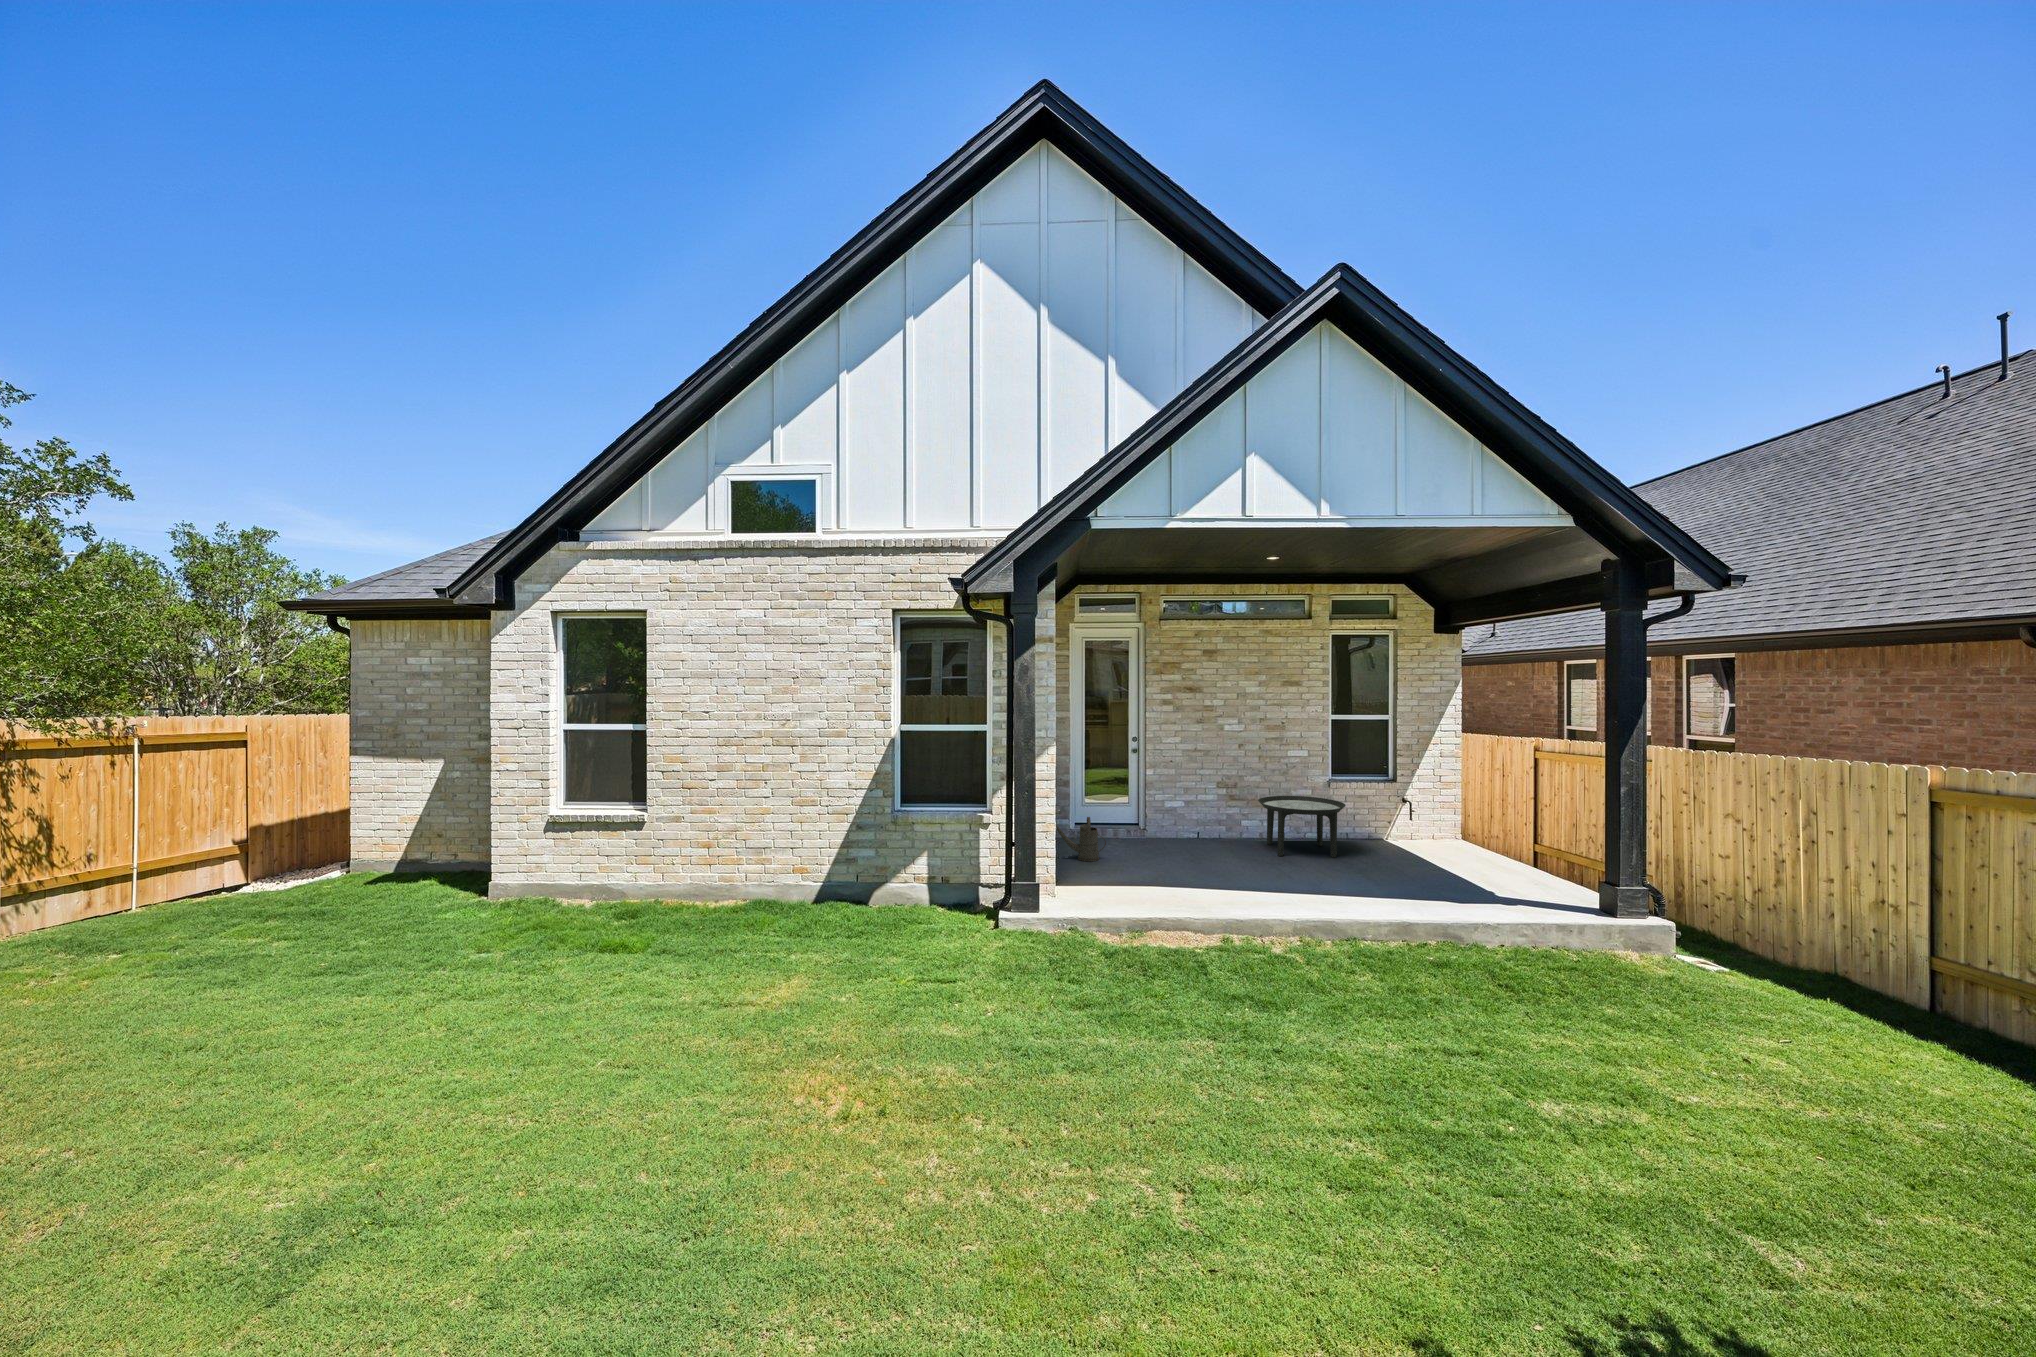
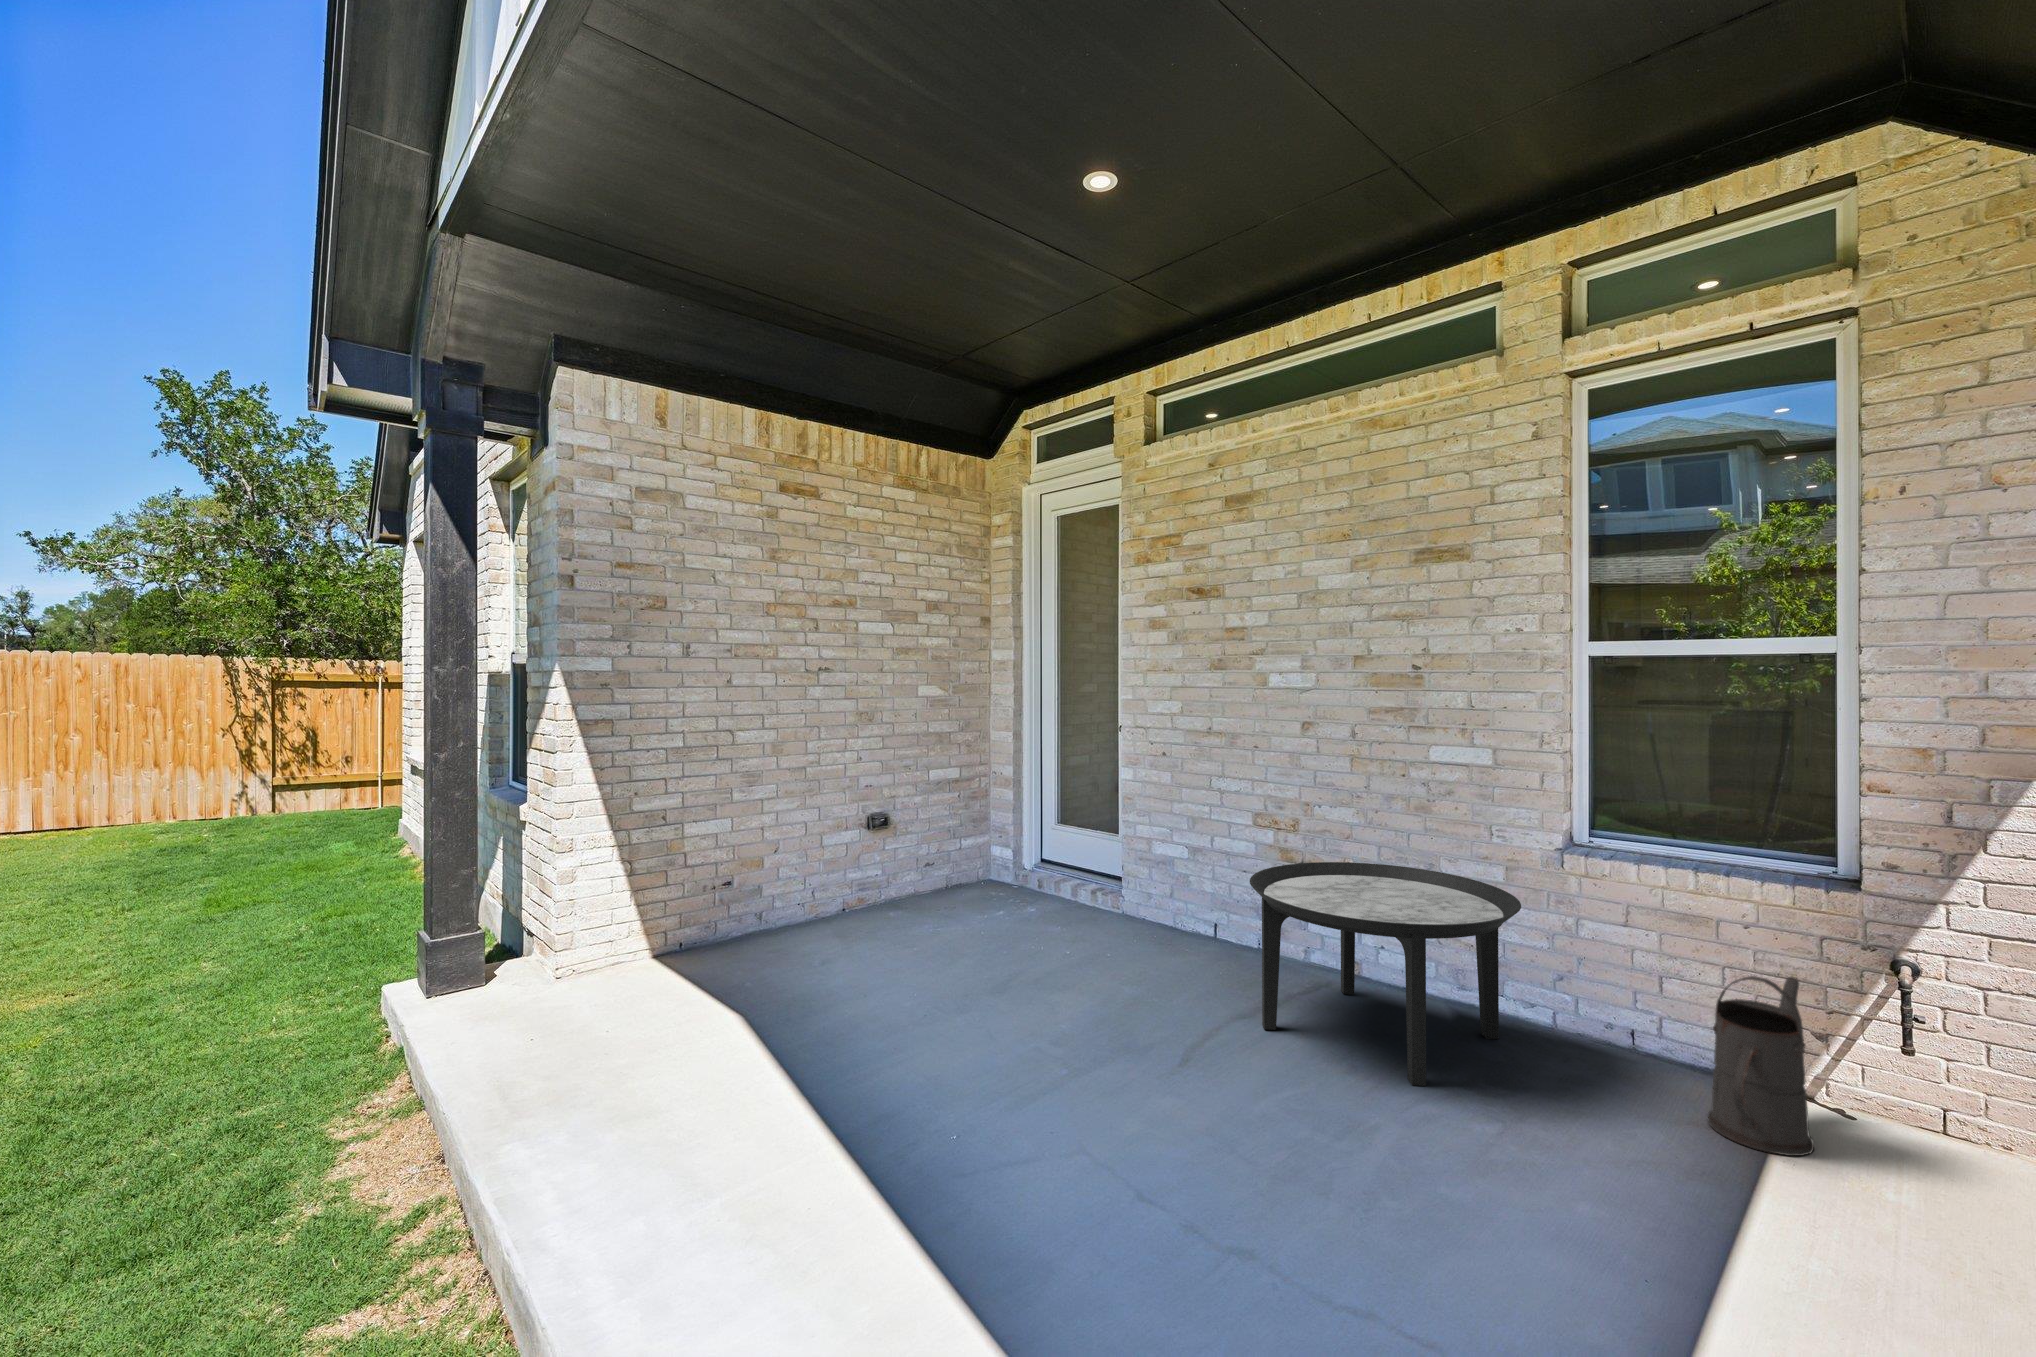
watering can: present [1057,817,1106,861] -> present [1708,976,1814,1156]

